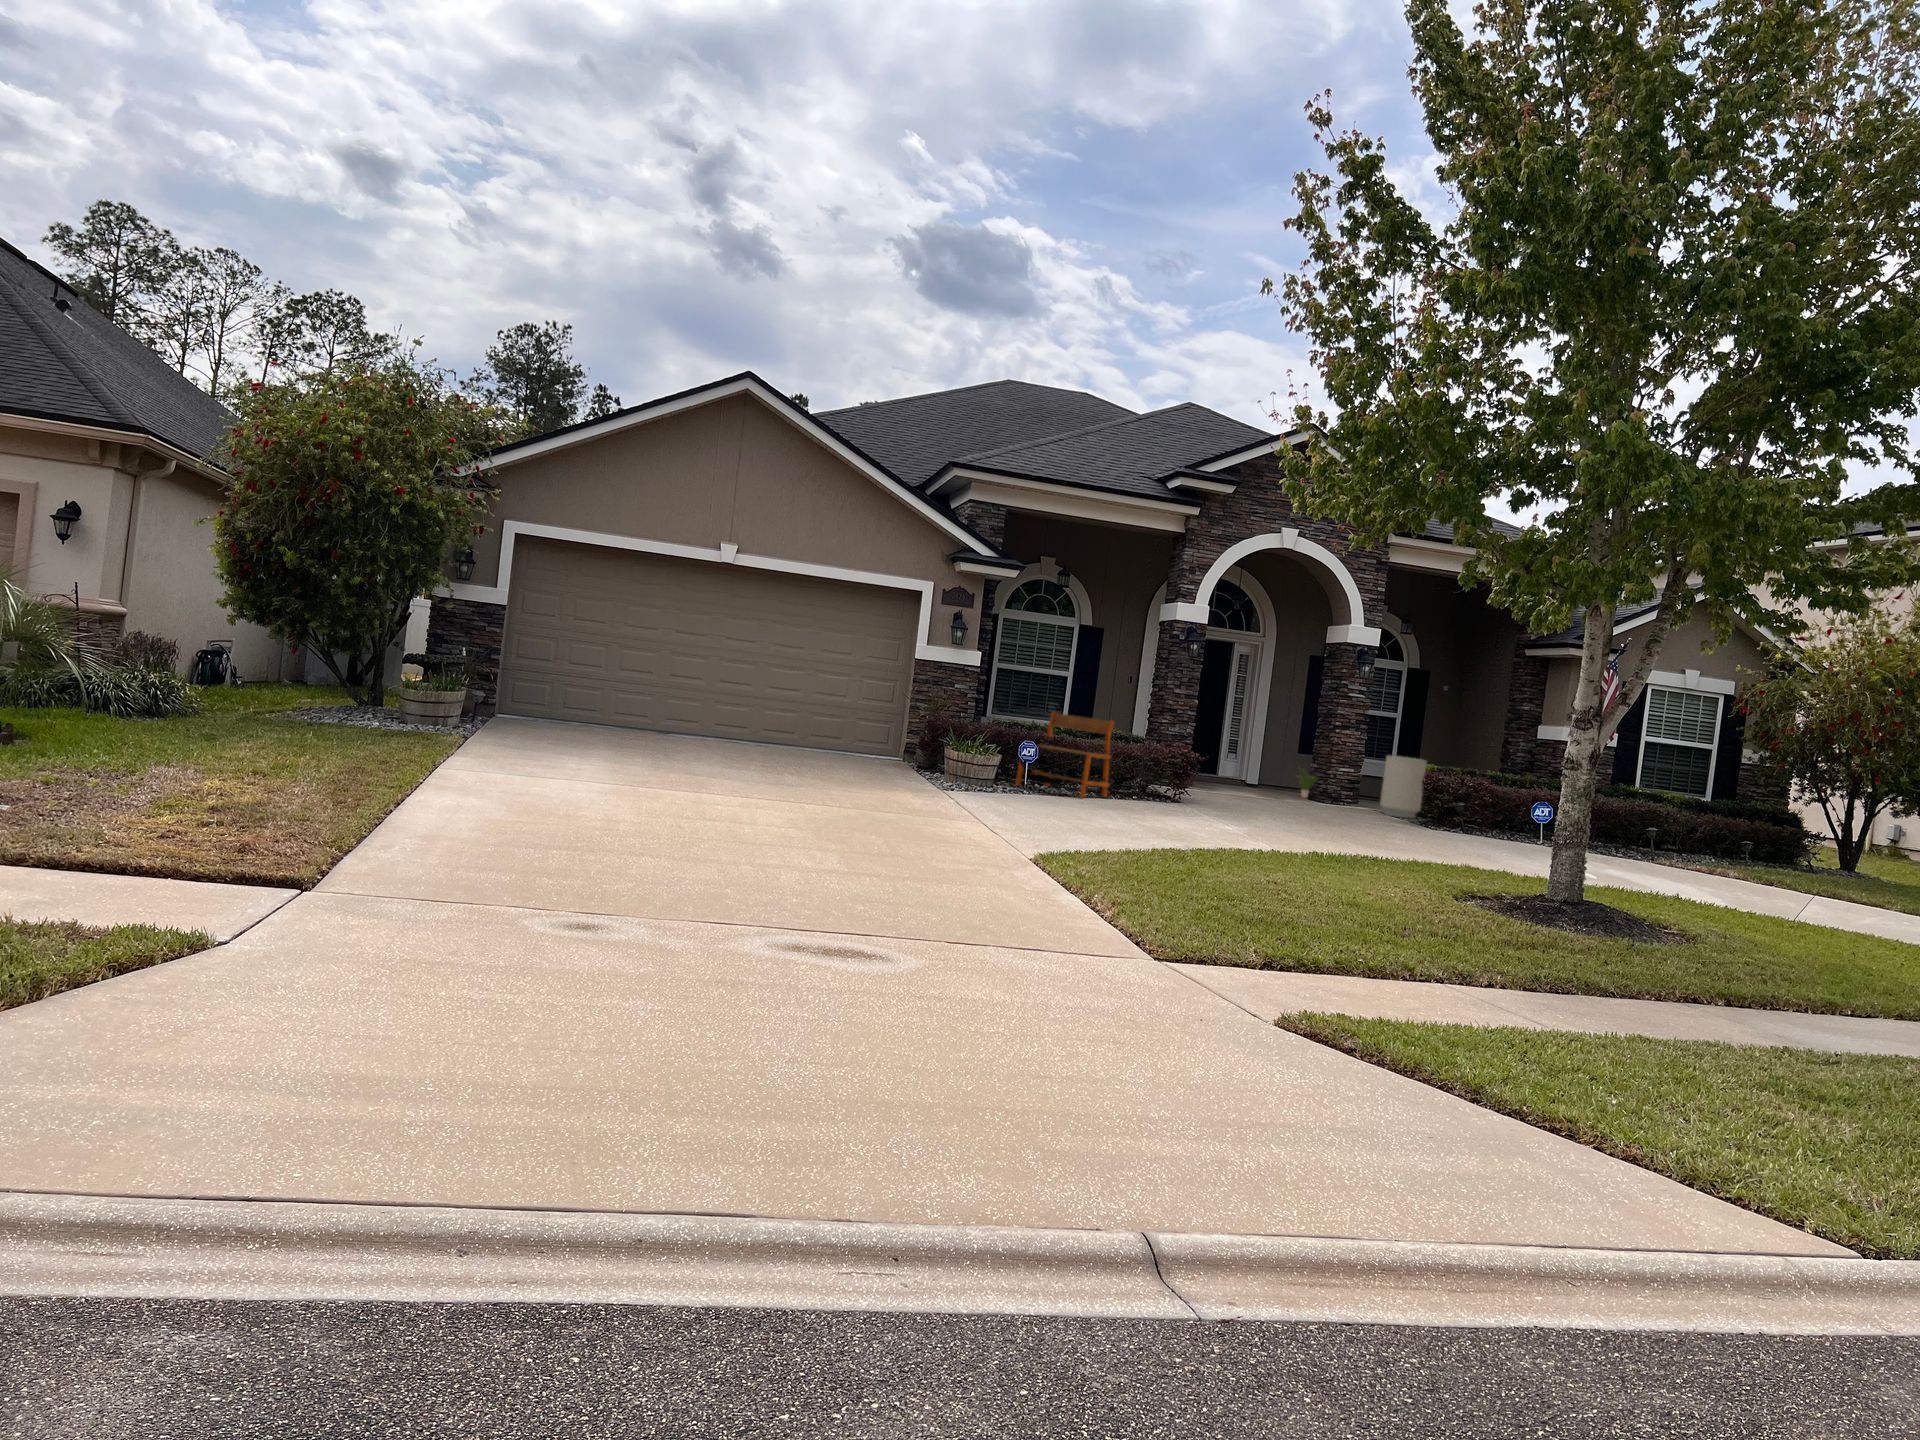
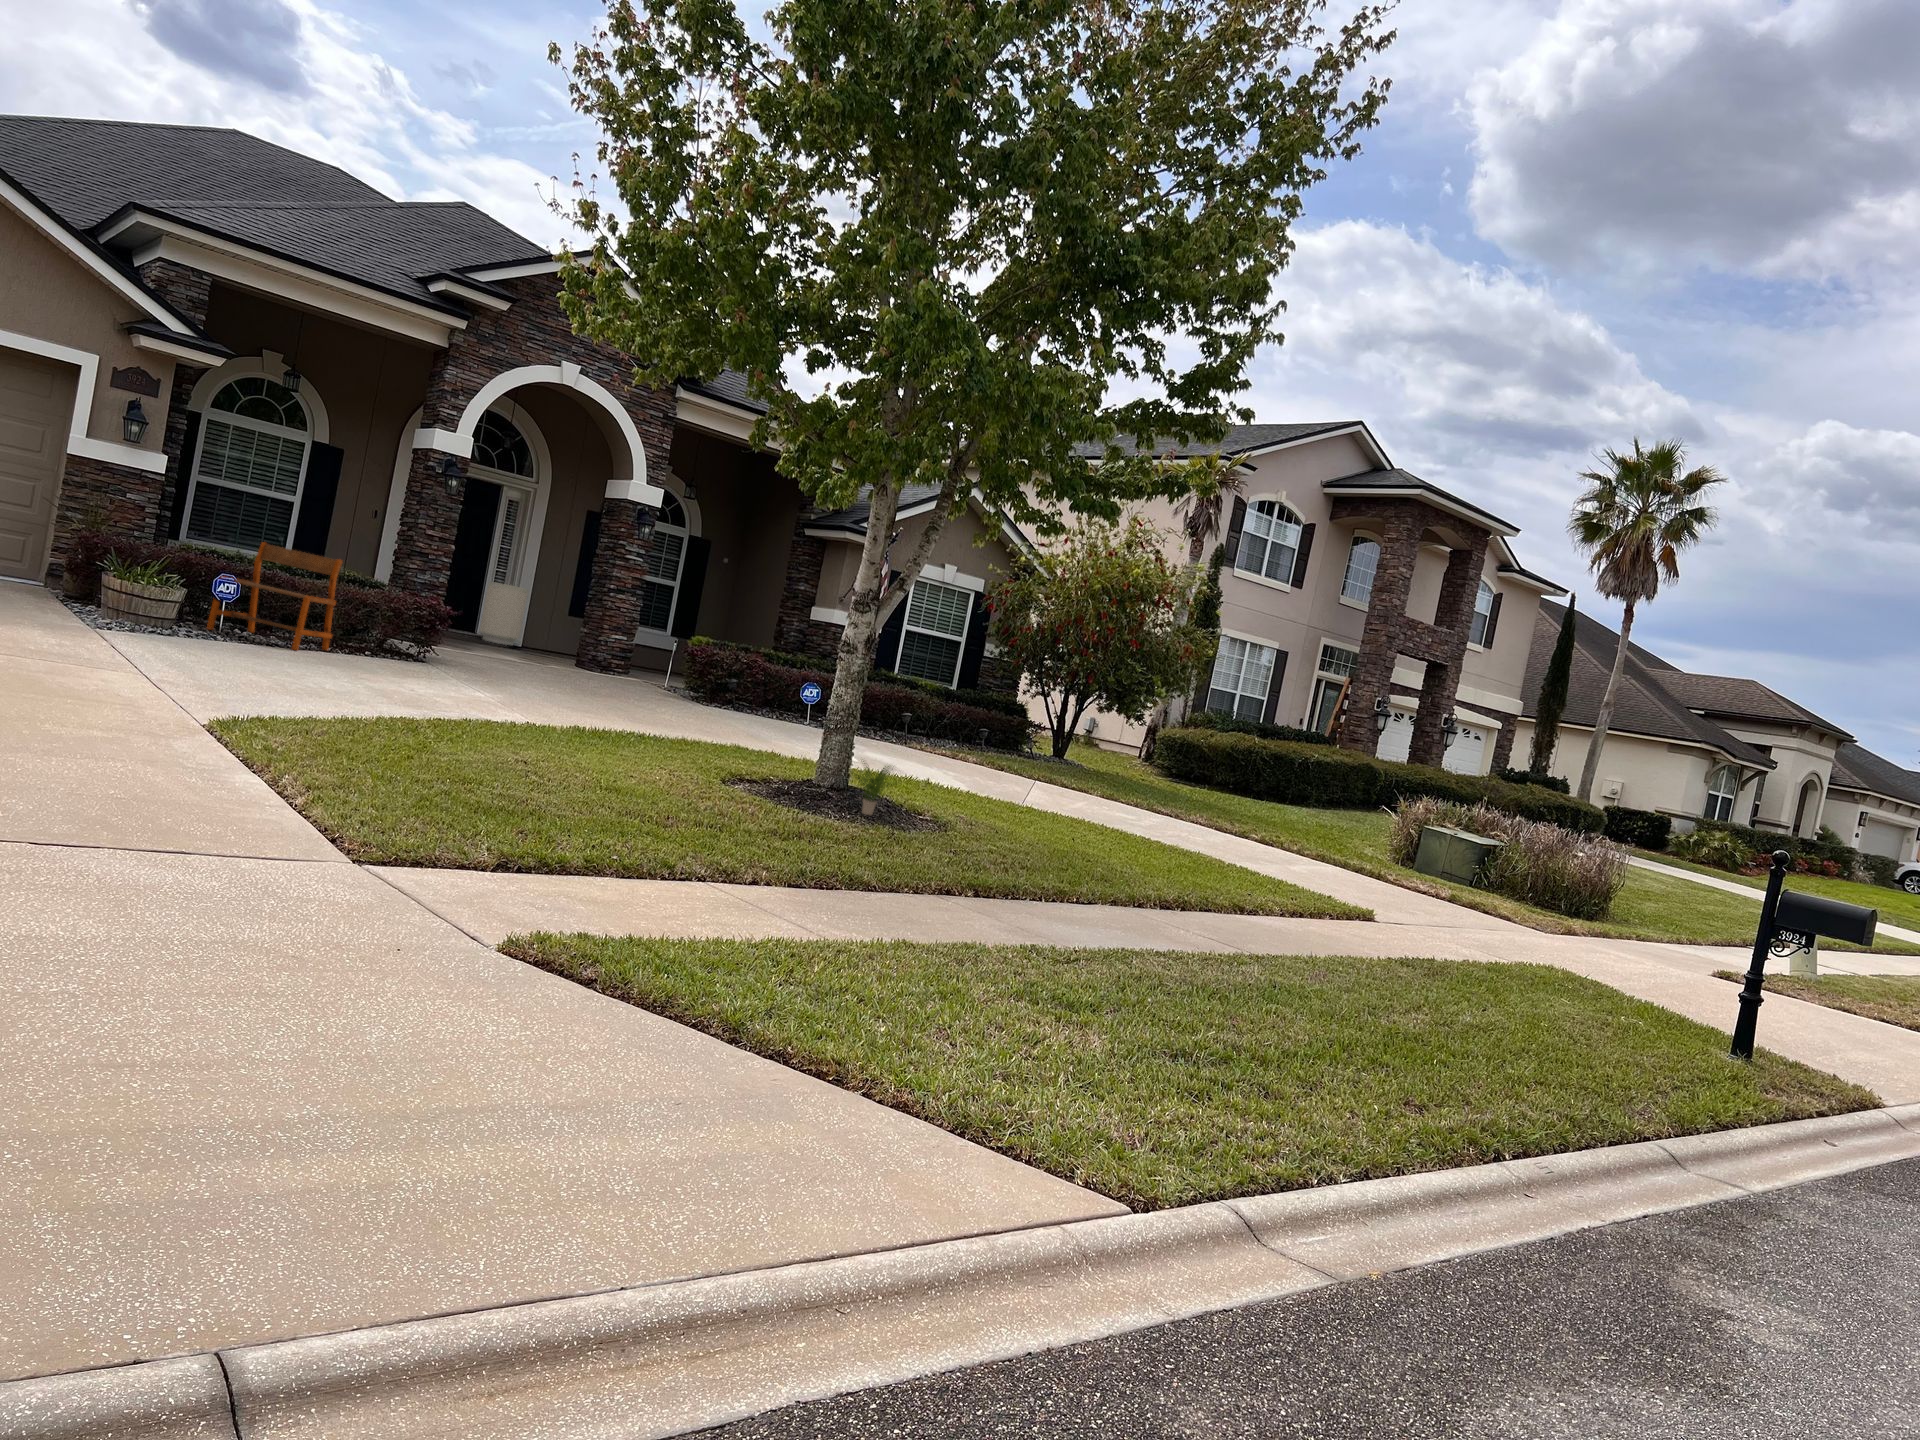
trash can: present [1380,756,1427,818] -> present [480,582,528,645]
potted plant: present [1298,769,1317,798] -> present [856,761,895,815]

